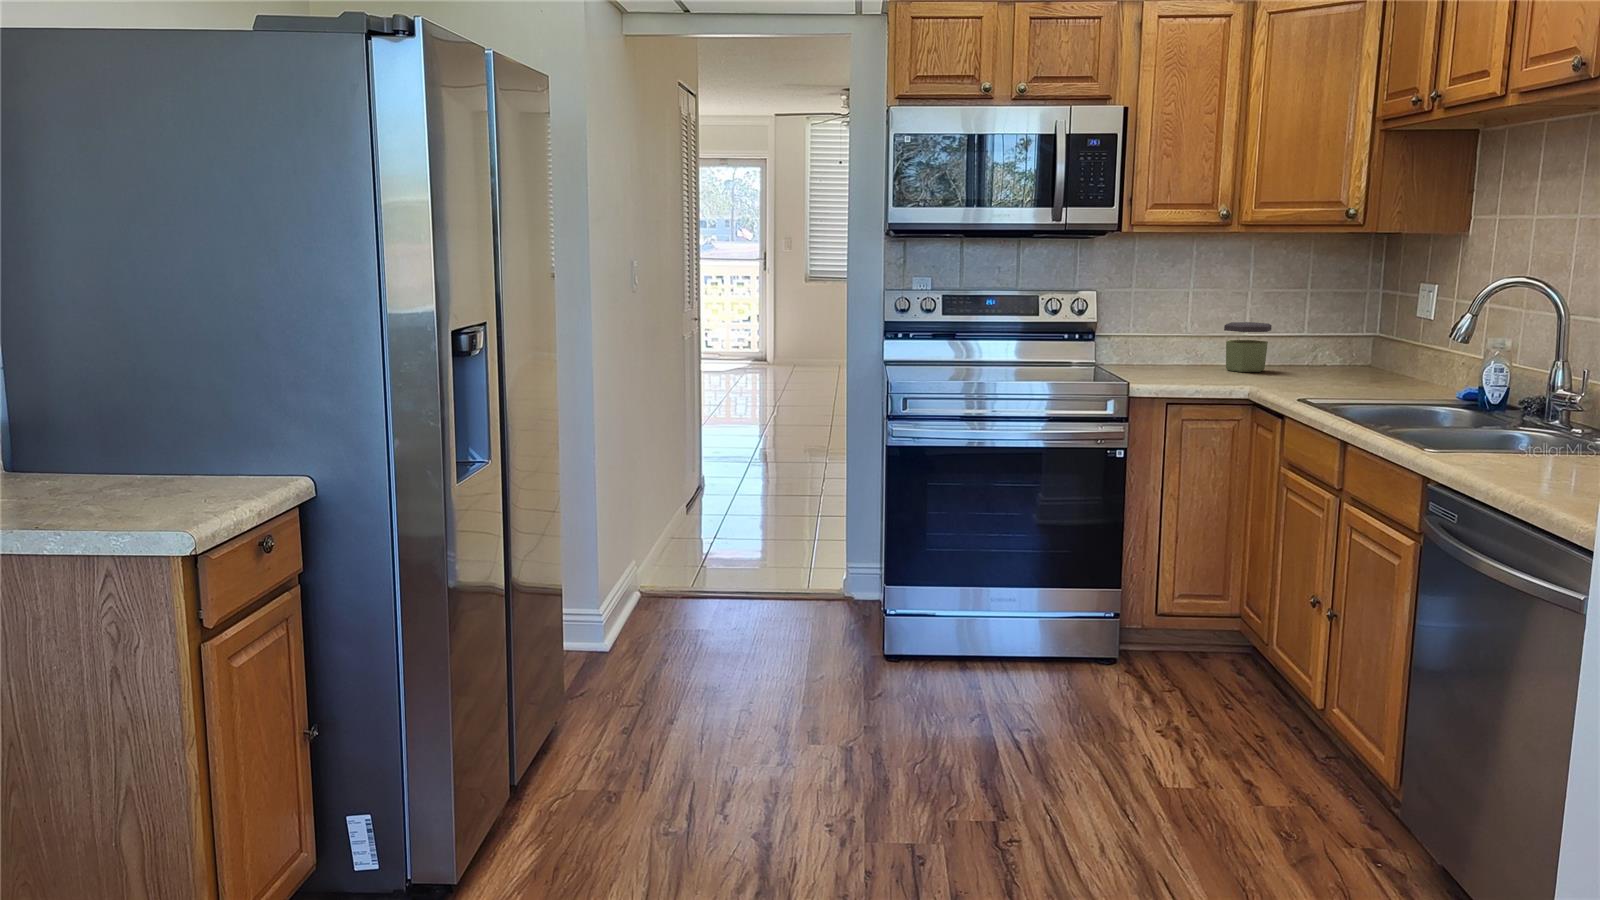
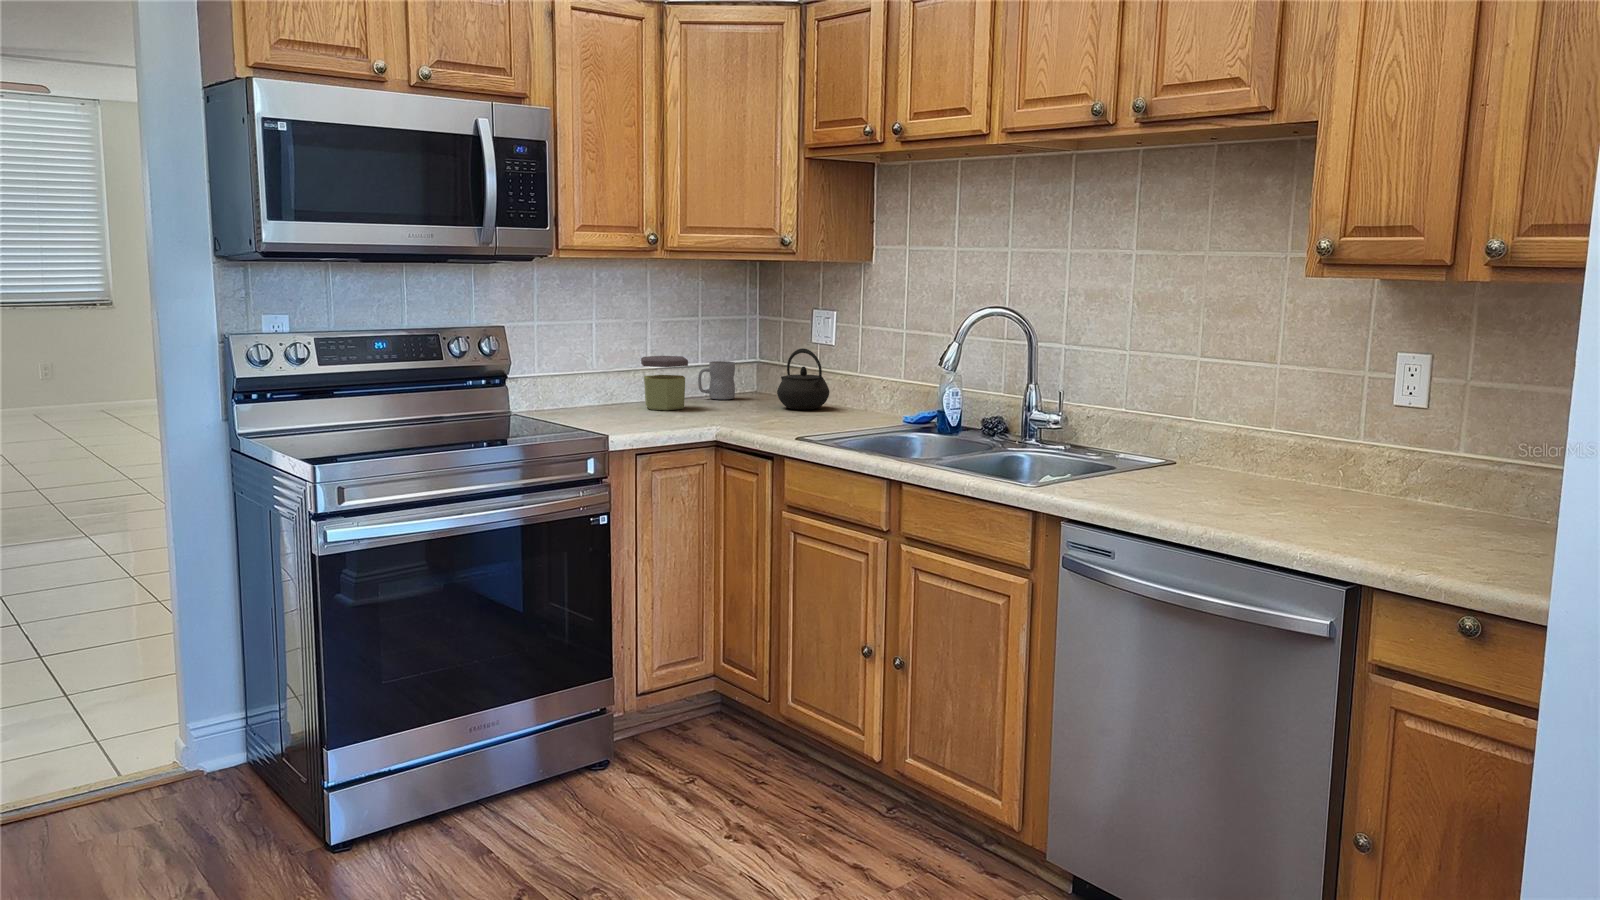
kettle: none [1358,321,1417,382] -> present [777,348,829,410]
mug: none [1301,332,1342,368] -> present [698,361,735,399]

